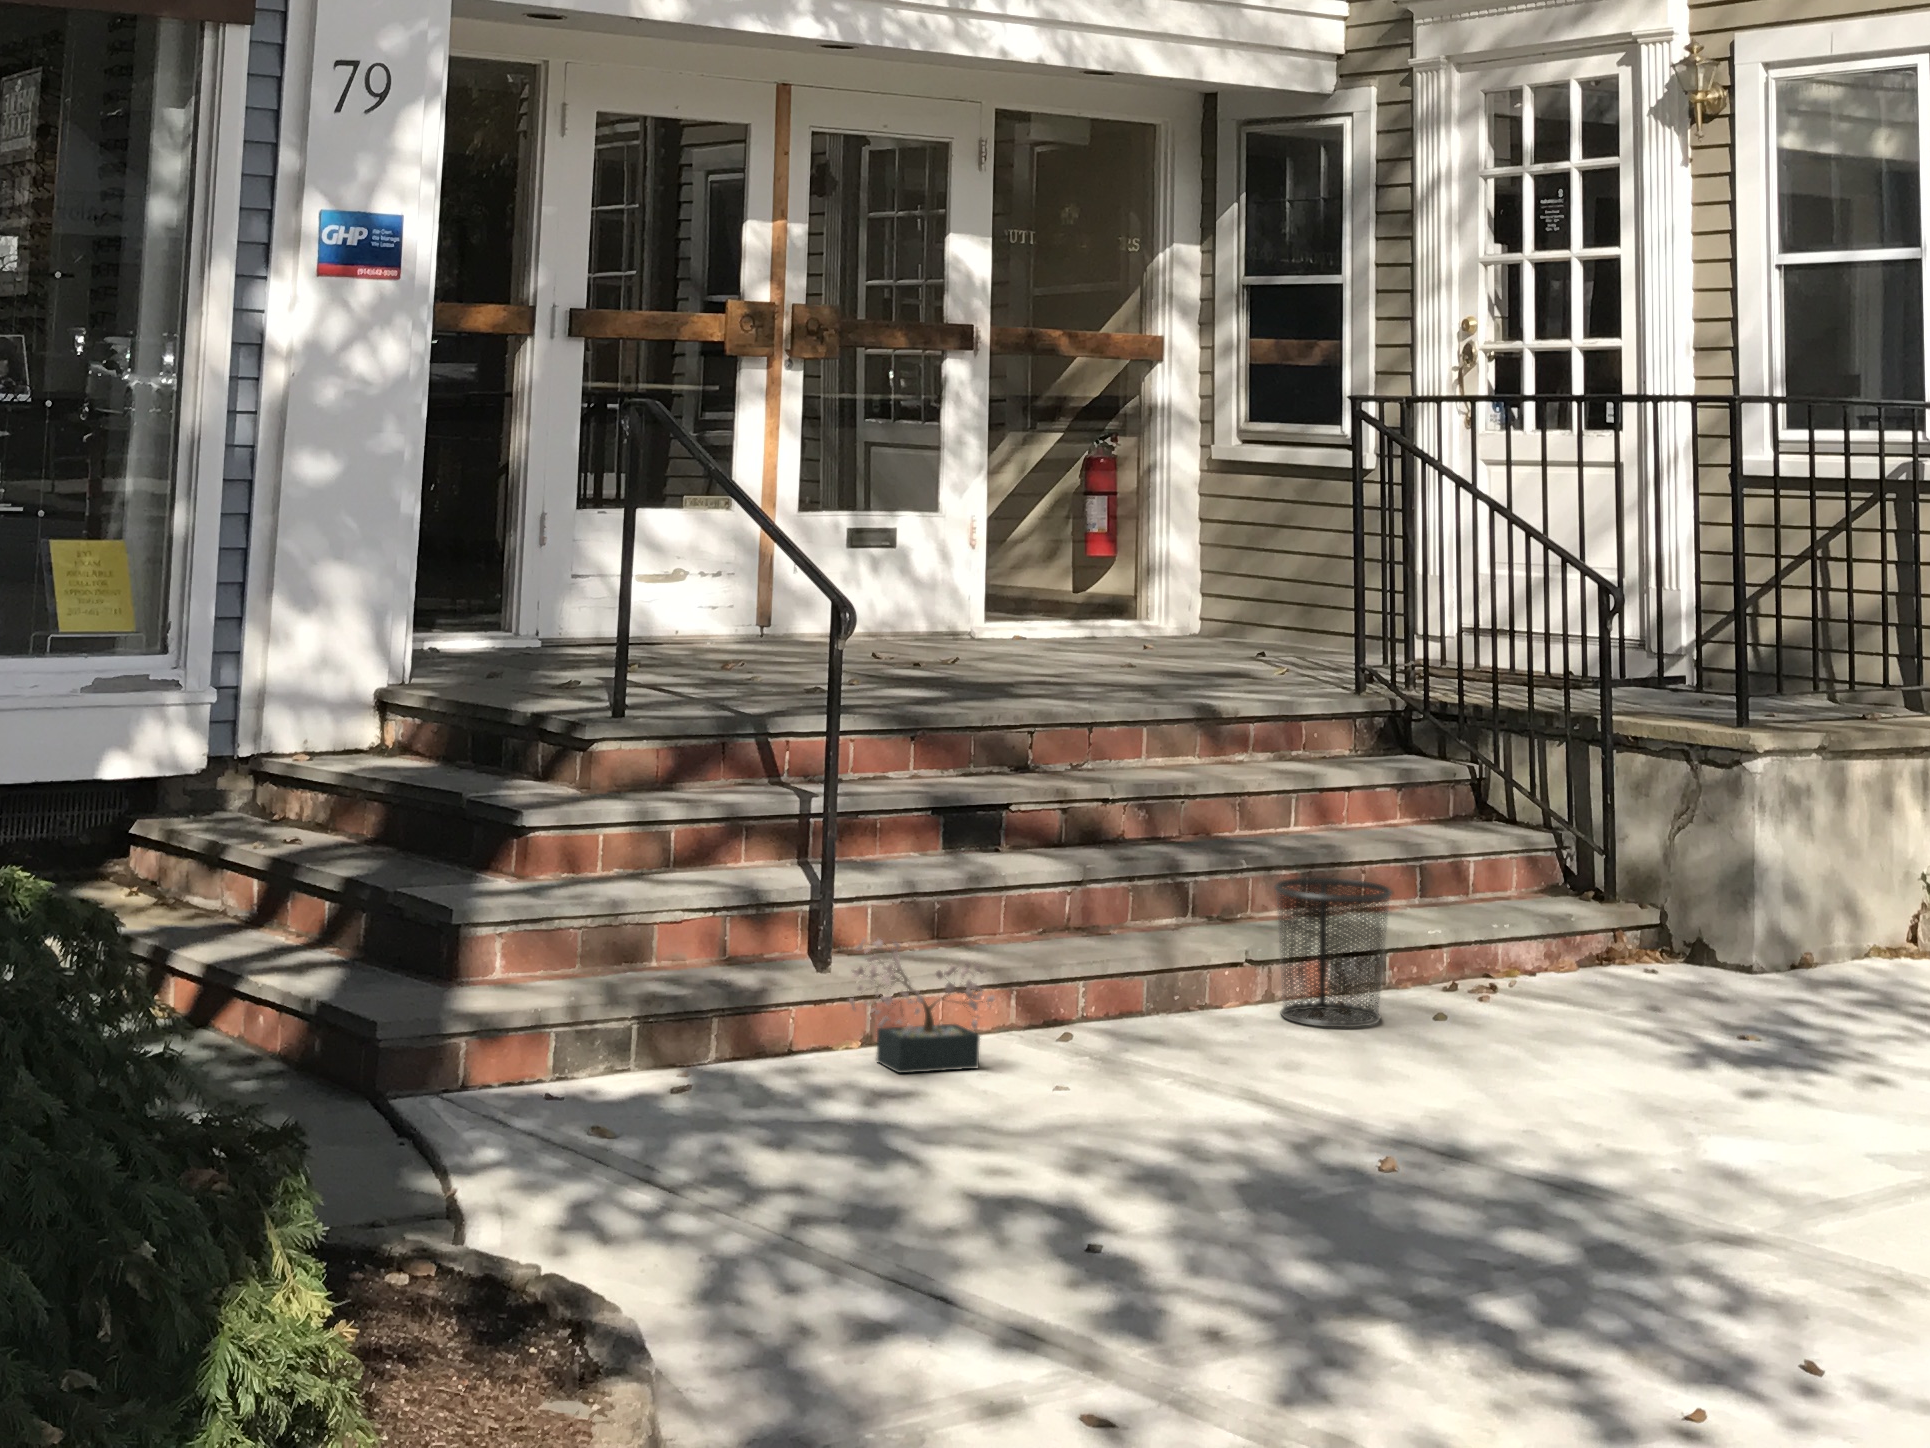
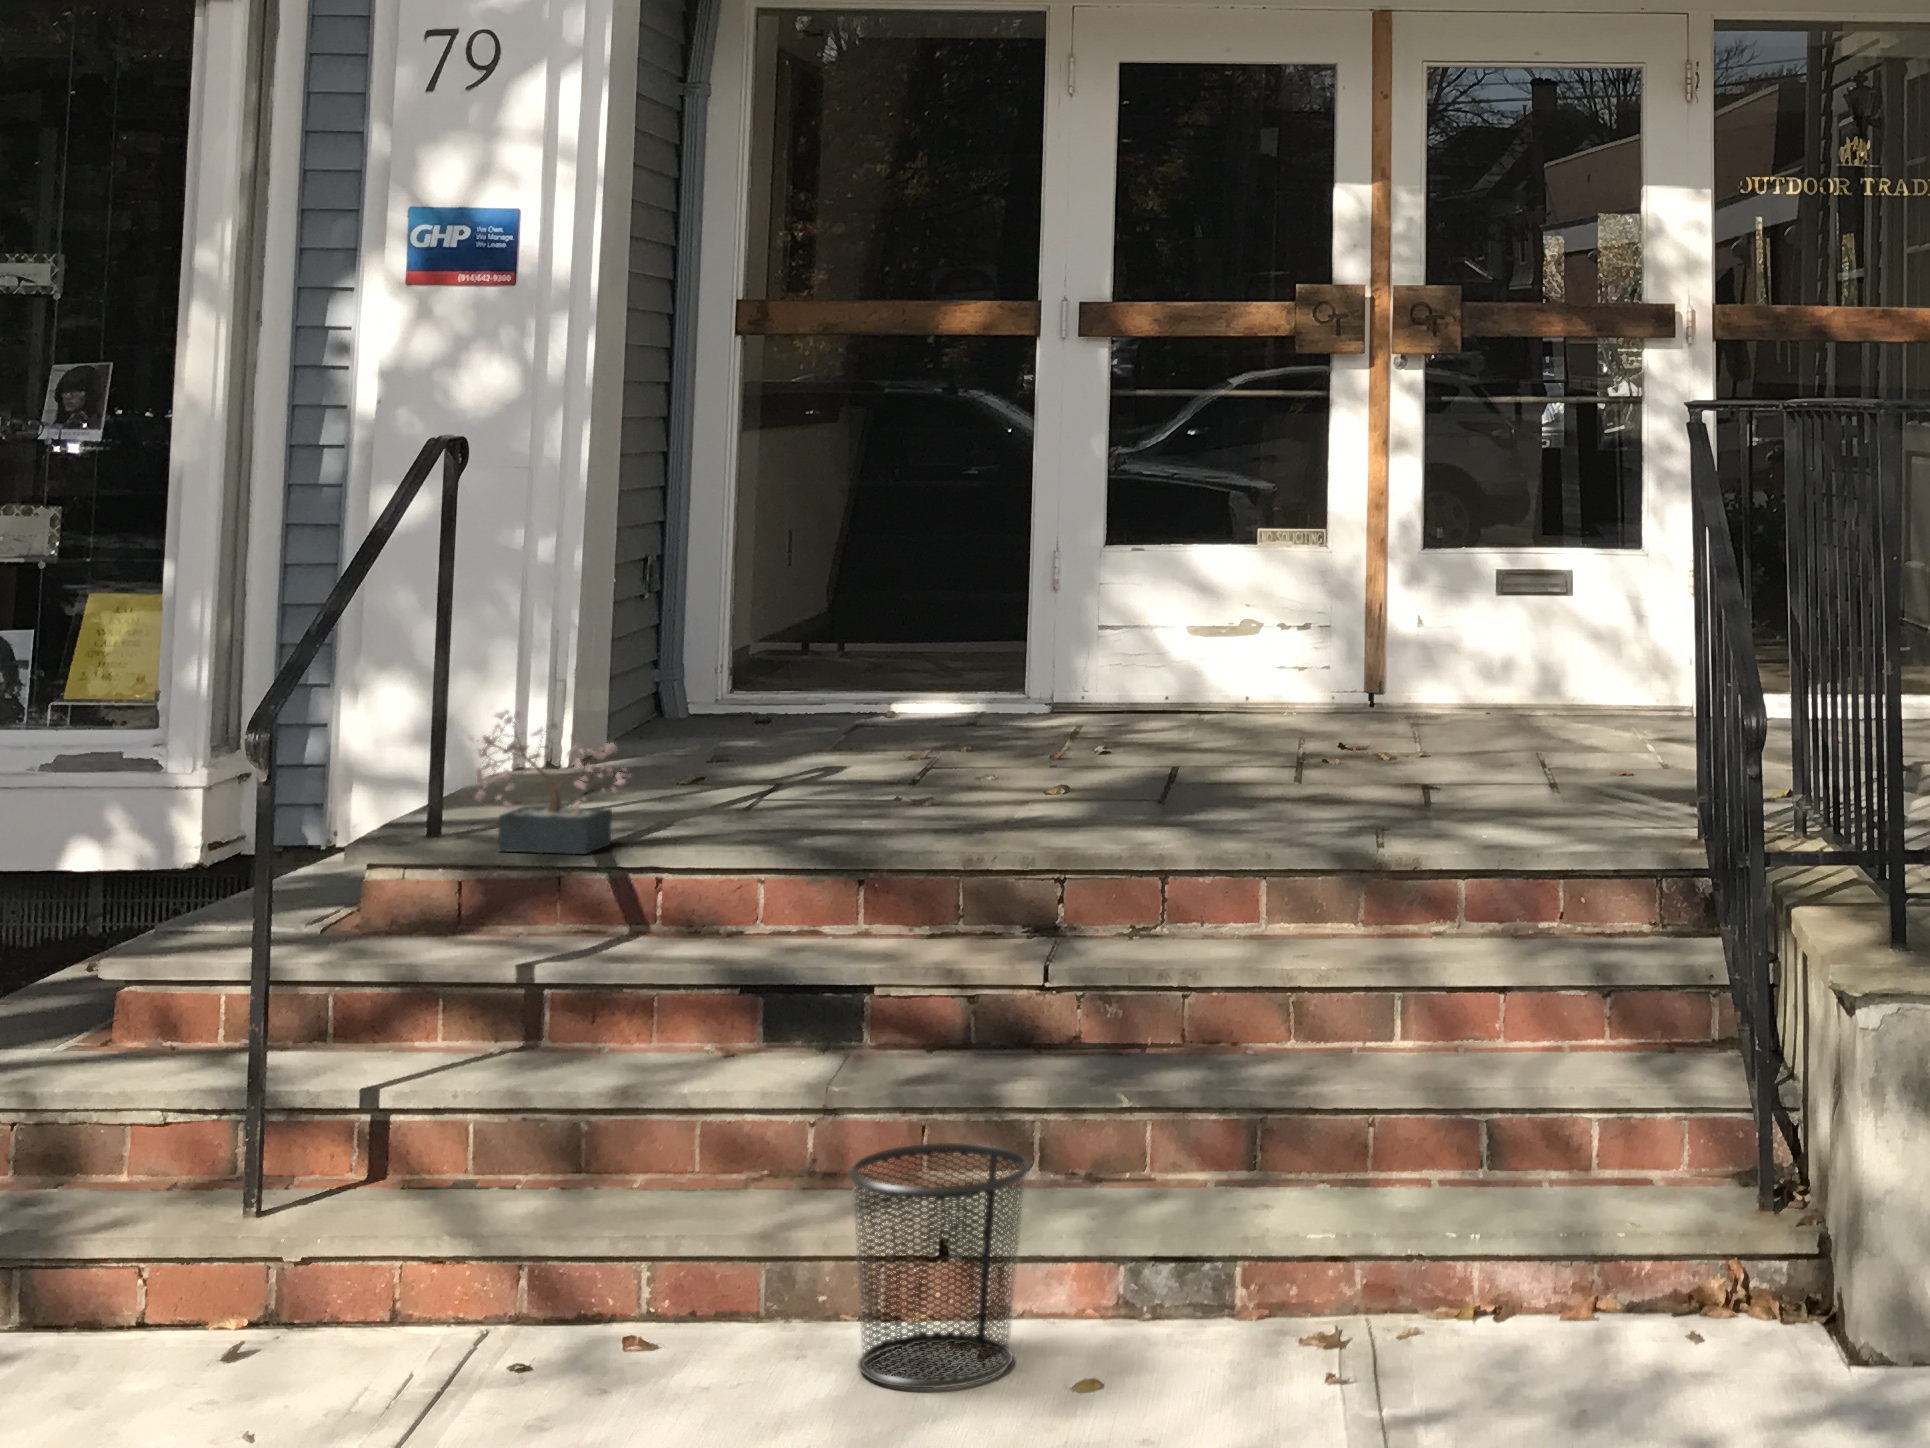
decorative plant: present [849,939,994,1073] -> present [470,710,631,854]

